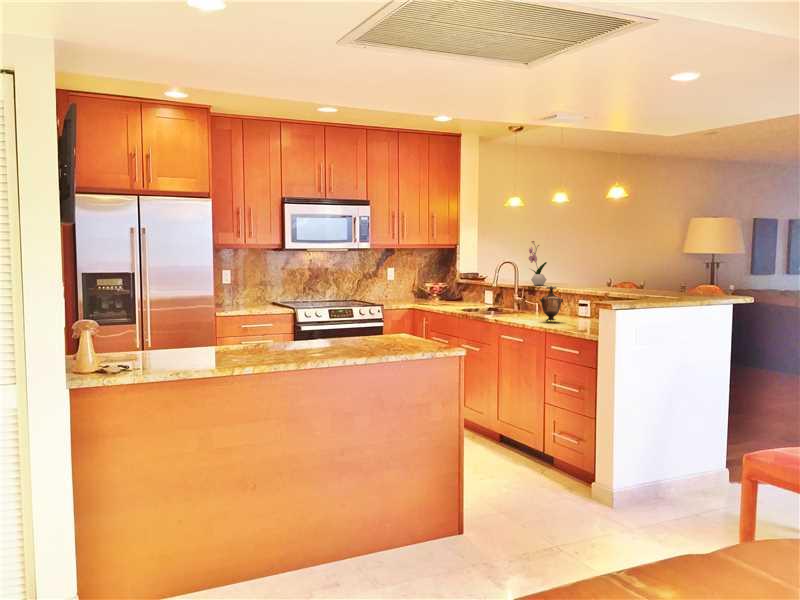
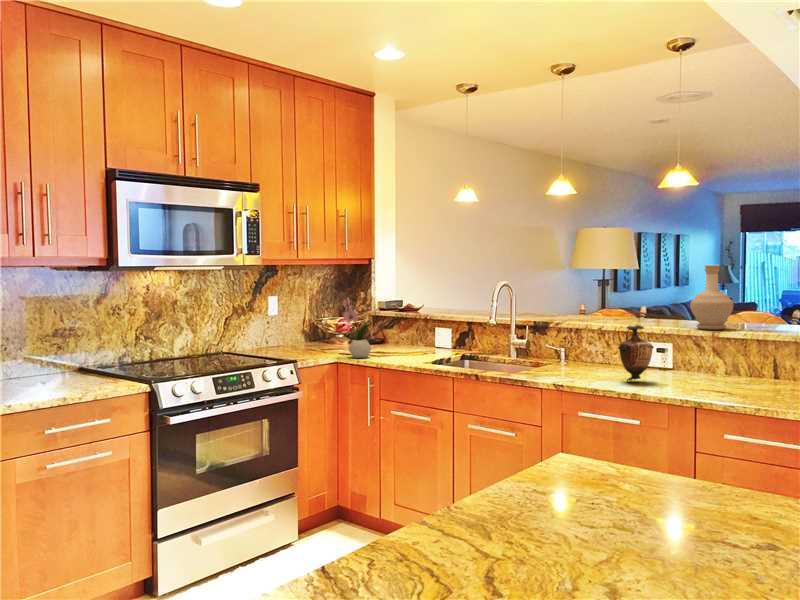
flower arrangement: present [529,241,547,285] -> present [343,288,372,358]
bottle: none [609,249,637,292] -> present [690,265,733,330]

